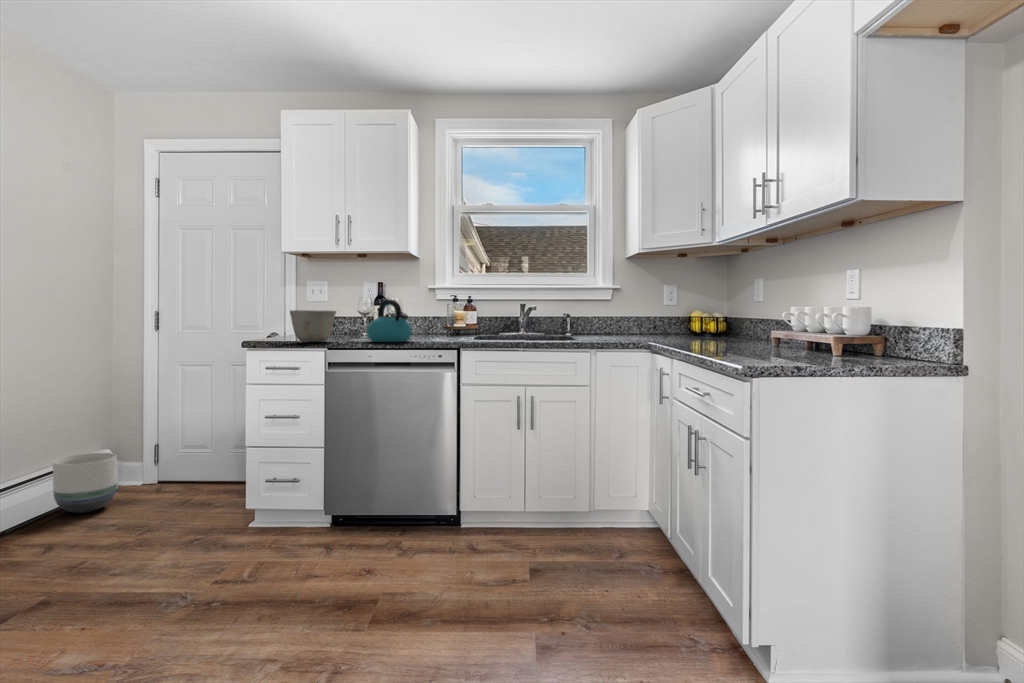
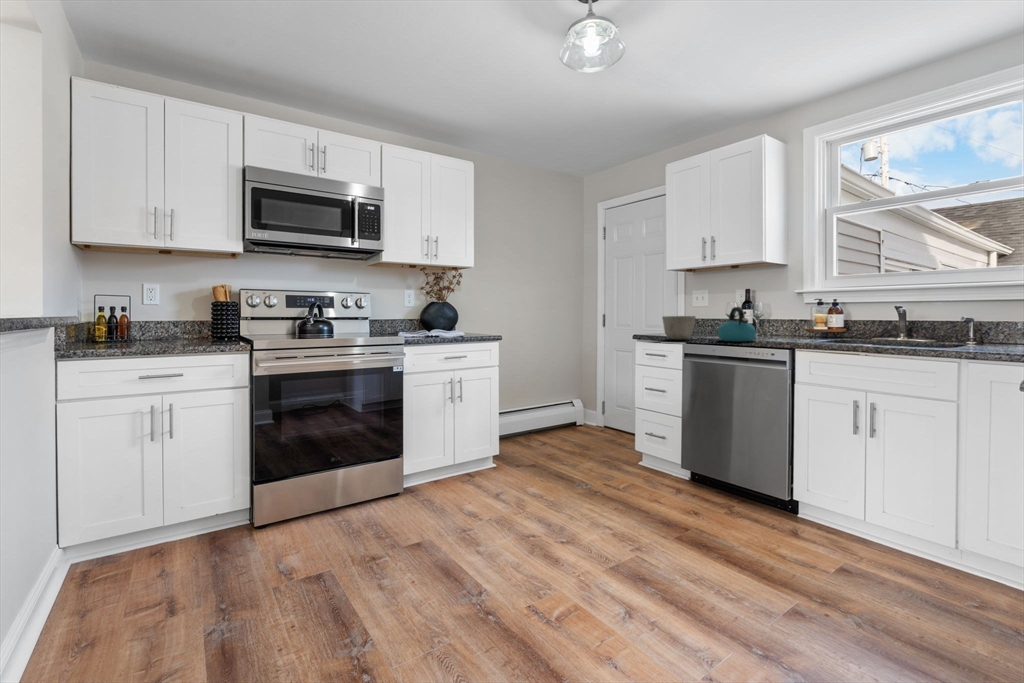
planter: present [53,453,117,513] -> none [545,401,576,435]

